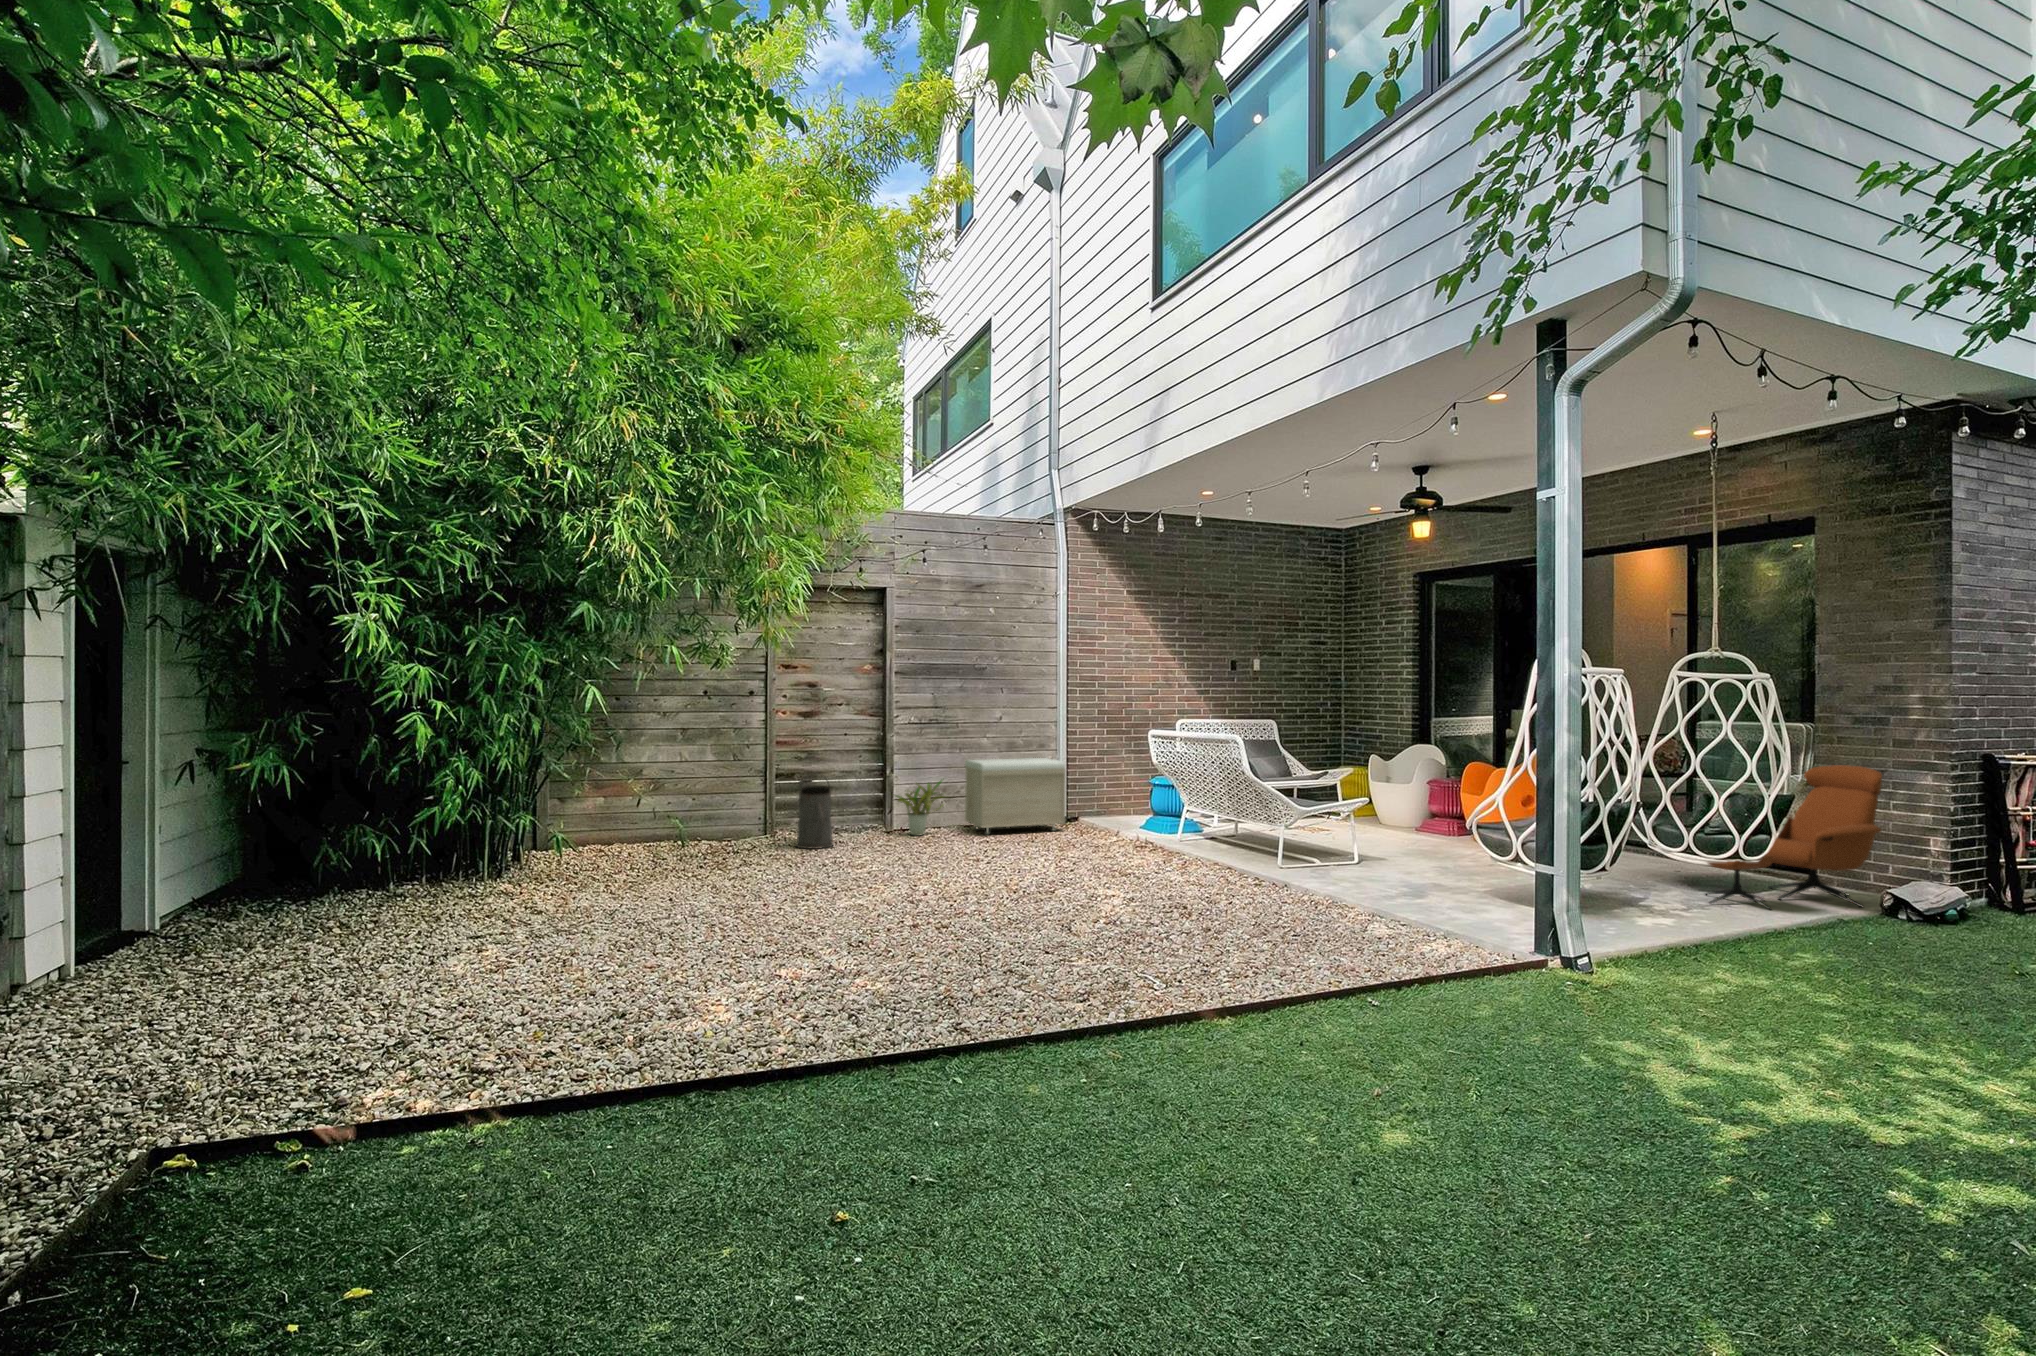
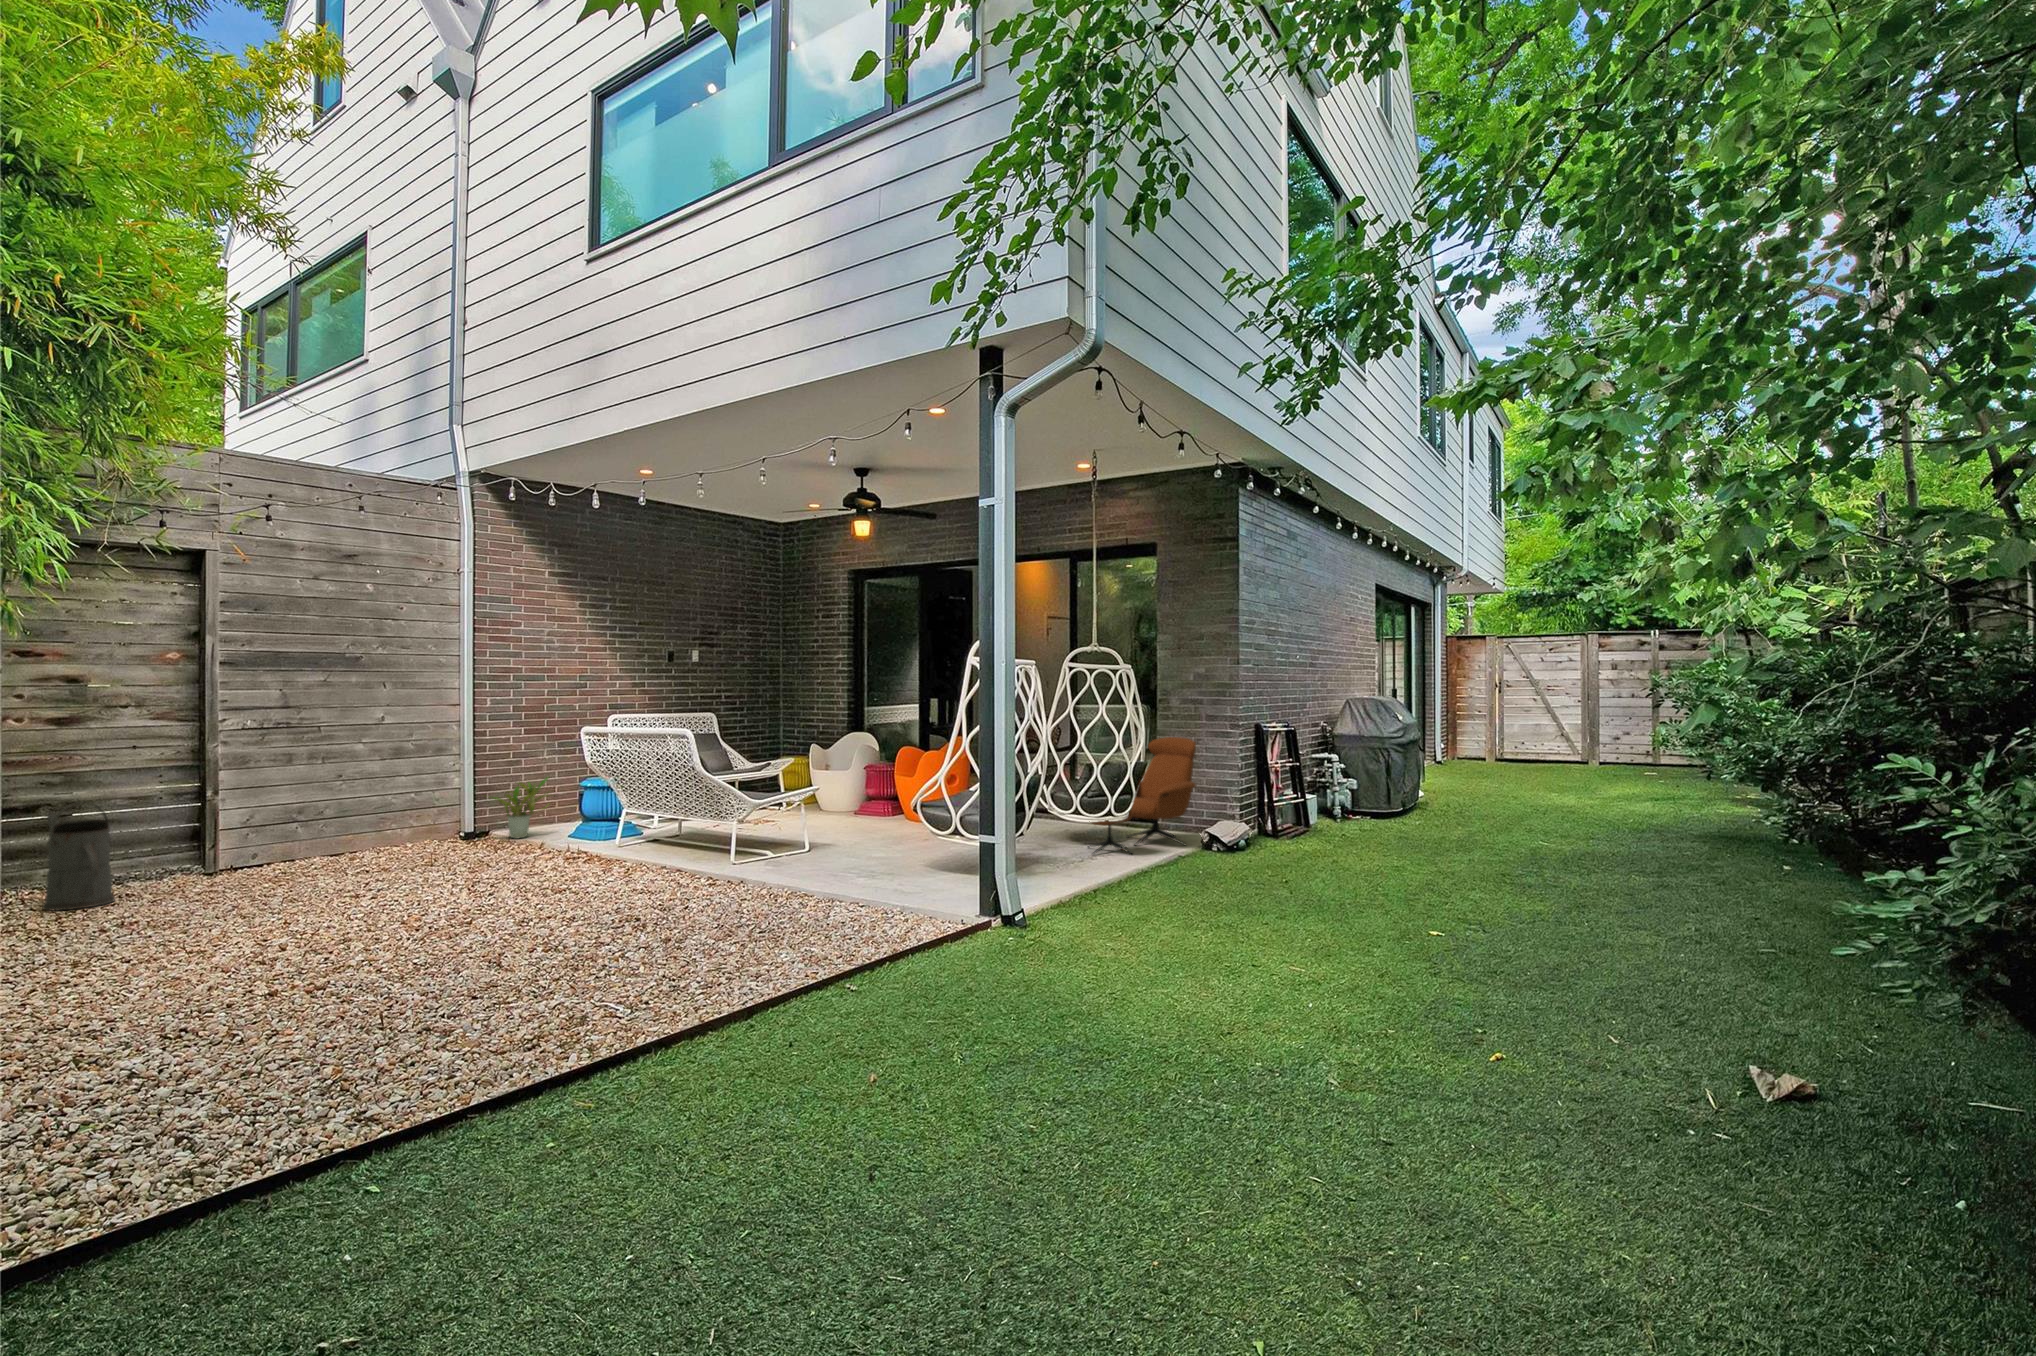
storage bench: present [965,758,1066,834] -> none [334,764,478,862]
potted plant: present [896,780,942,836] -> present [485,778,555,839]

